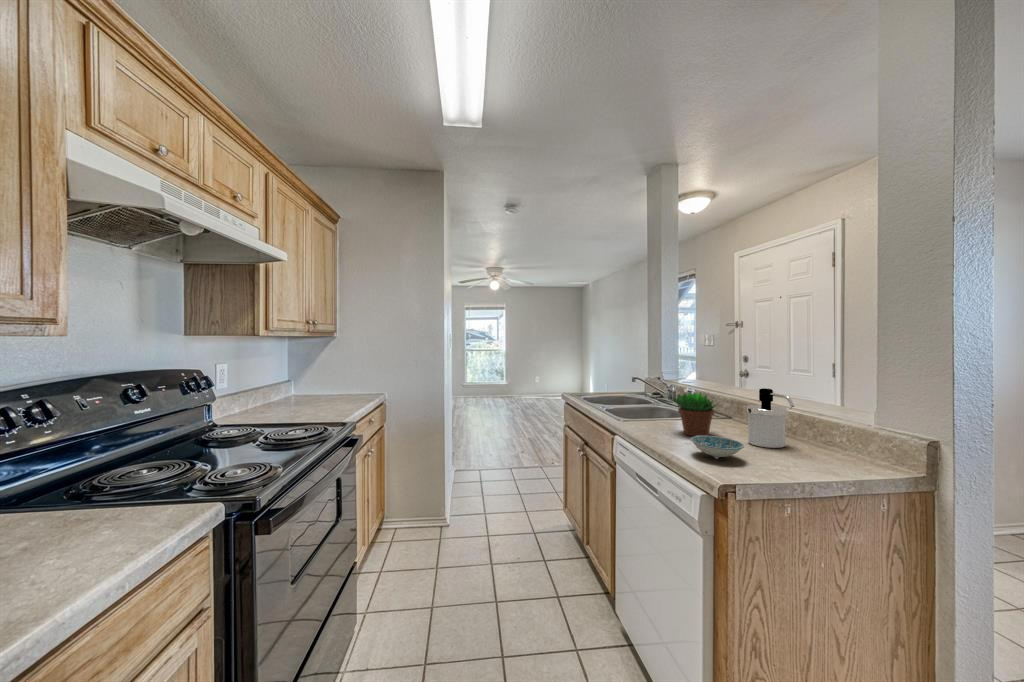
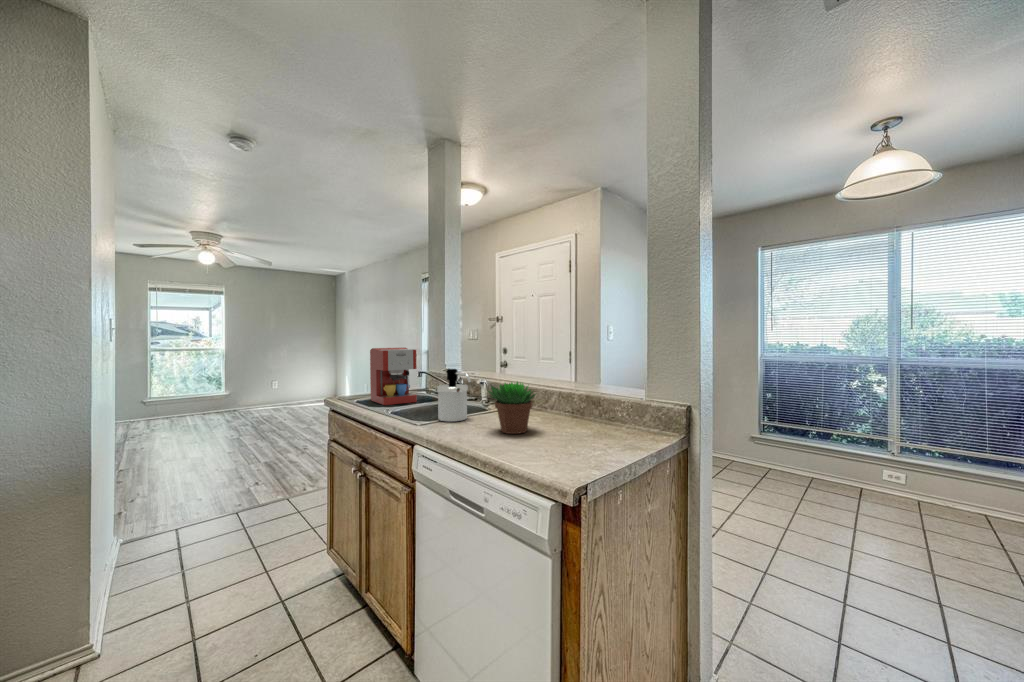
coffee maker: none [596,356,633,403] -> present [370,348,417,405]
soap dispenser: present [747,388,794,448] -> present [437,369,471,422]
ceramic bowl: present [690,436,744,458] -> none [530,432,593,458]

